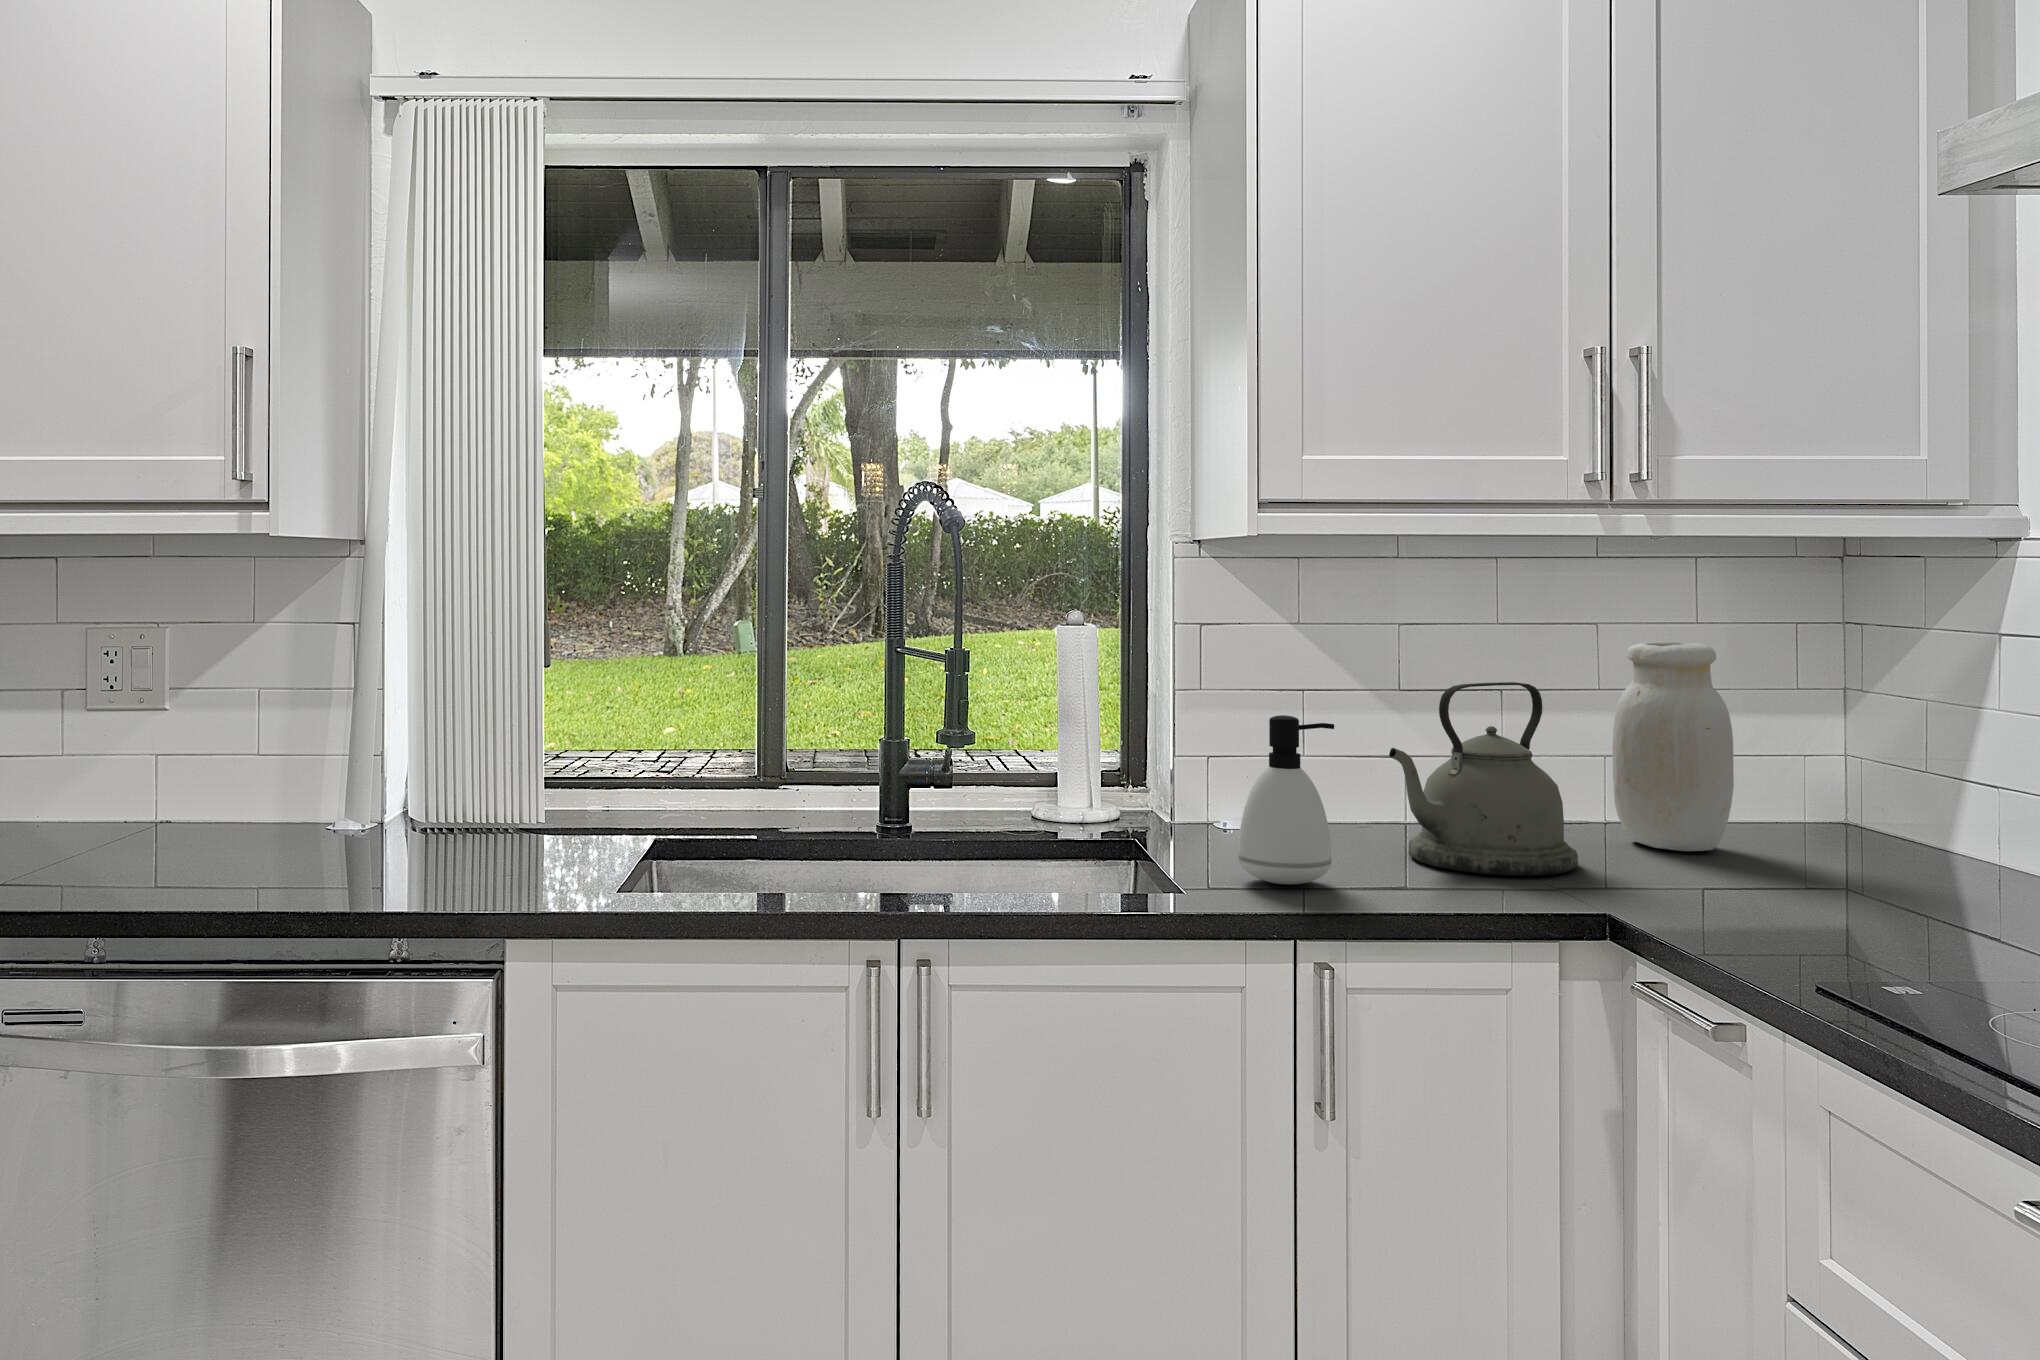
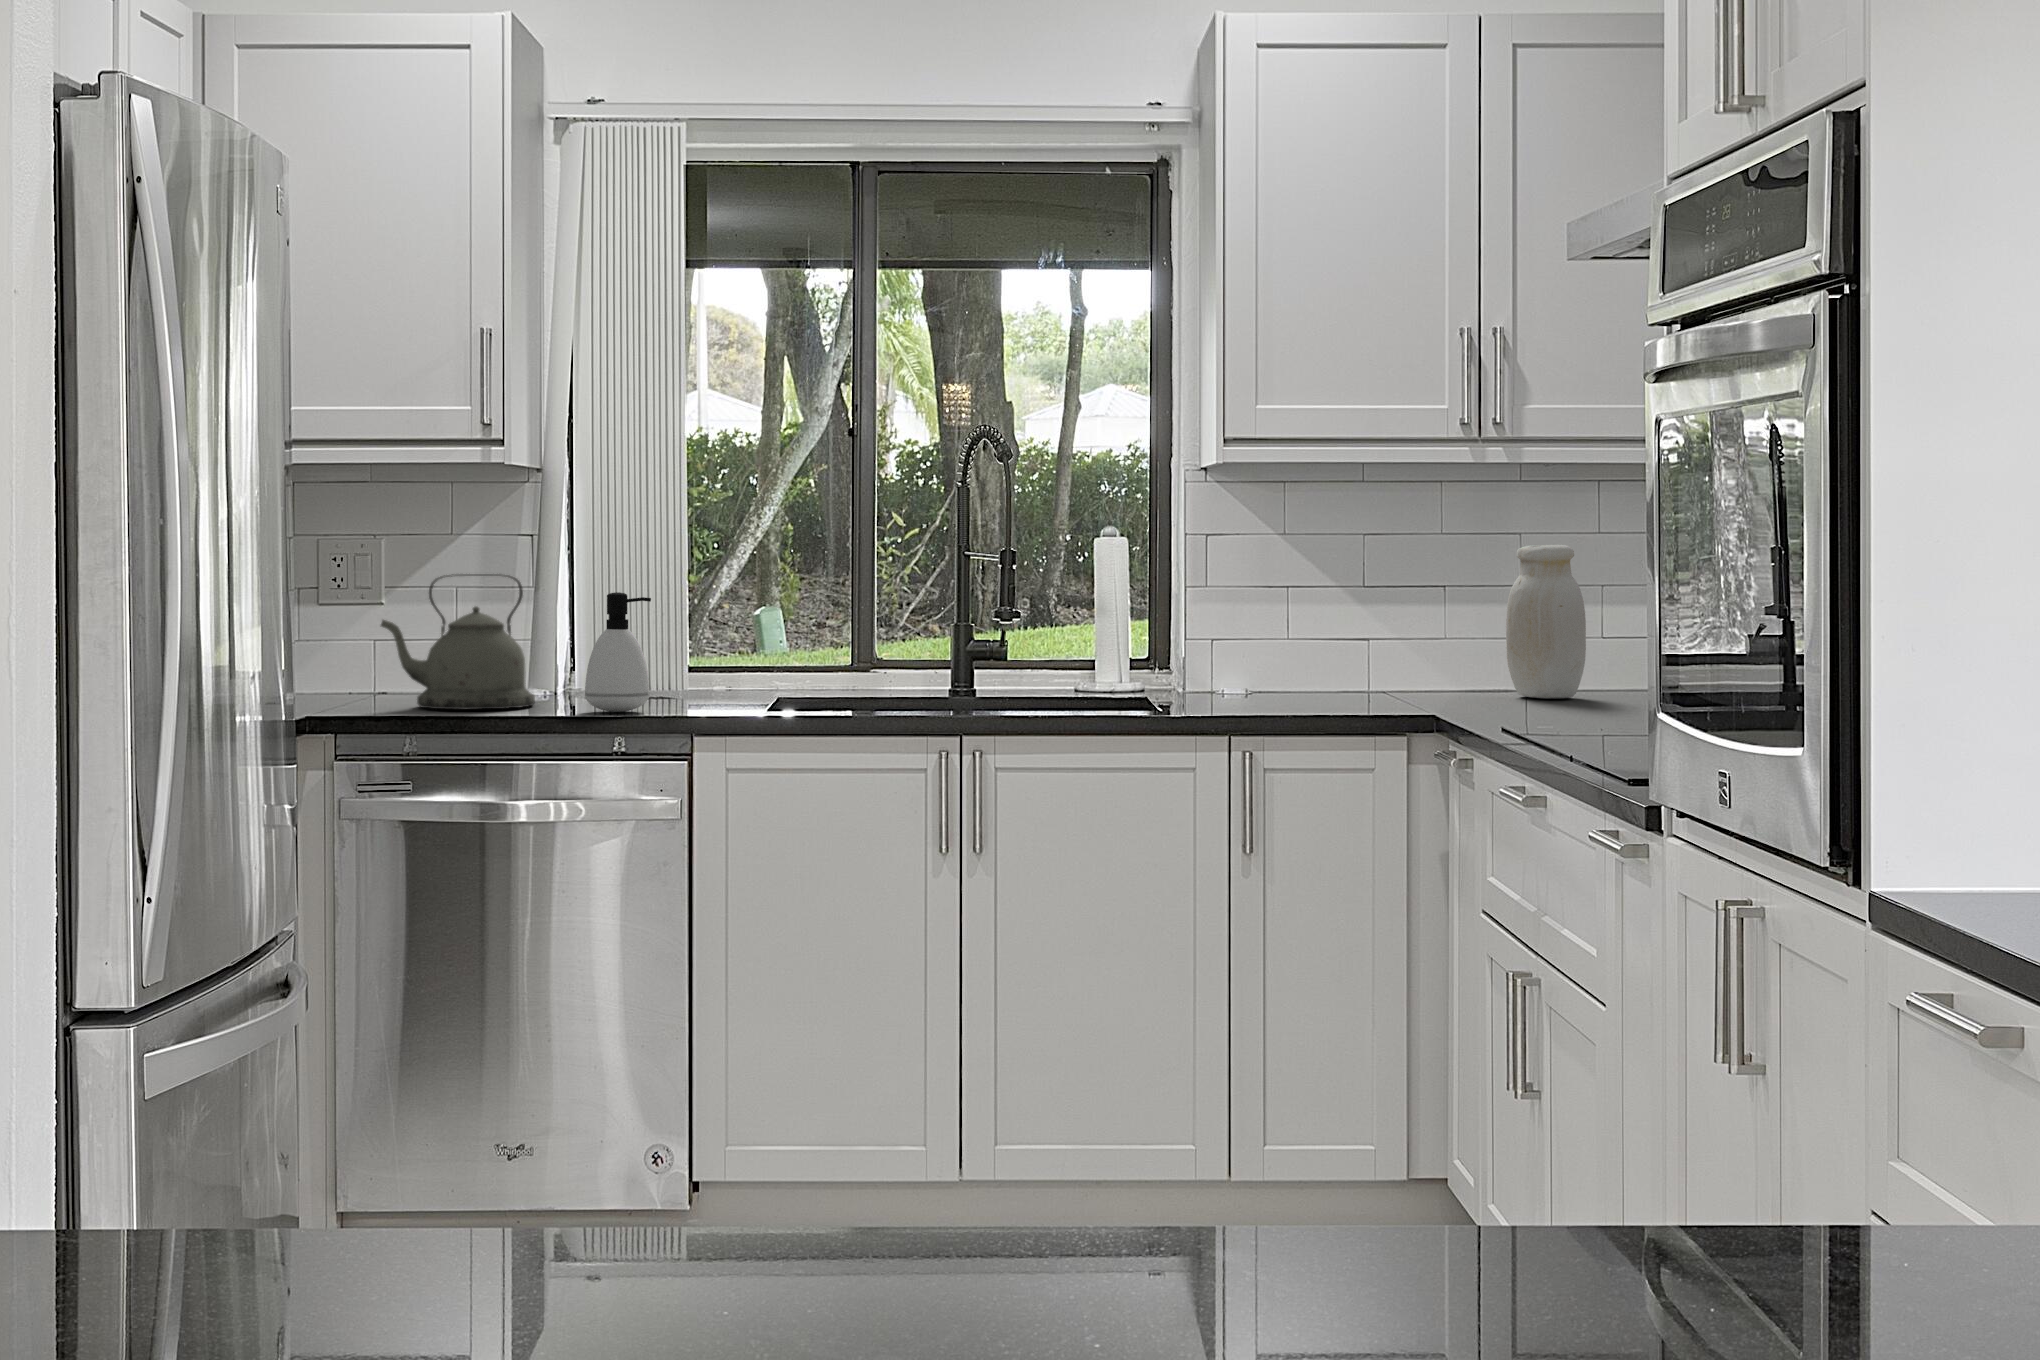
kettle: present [1389,682,1578,876] -> present [381,574,535,710]
soap dispenser: present [1238,715,1334,884] -> present [585,592,651,712]

